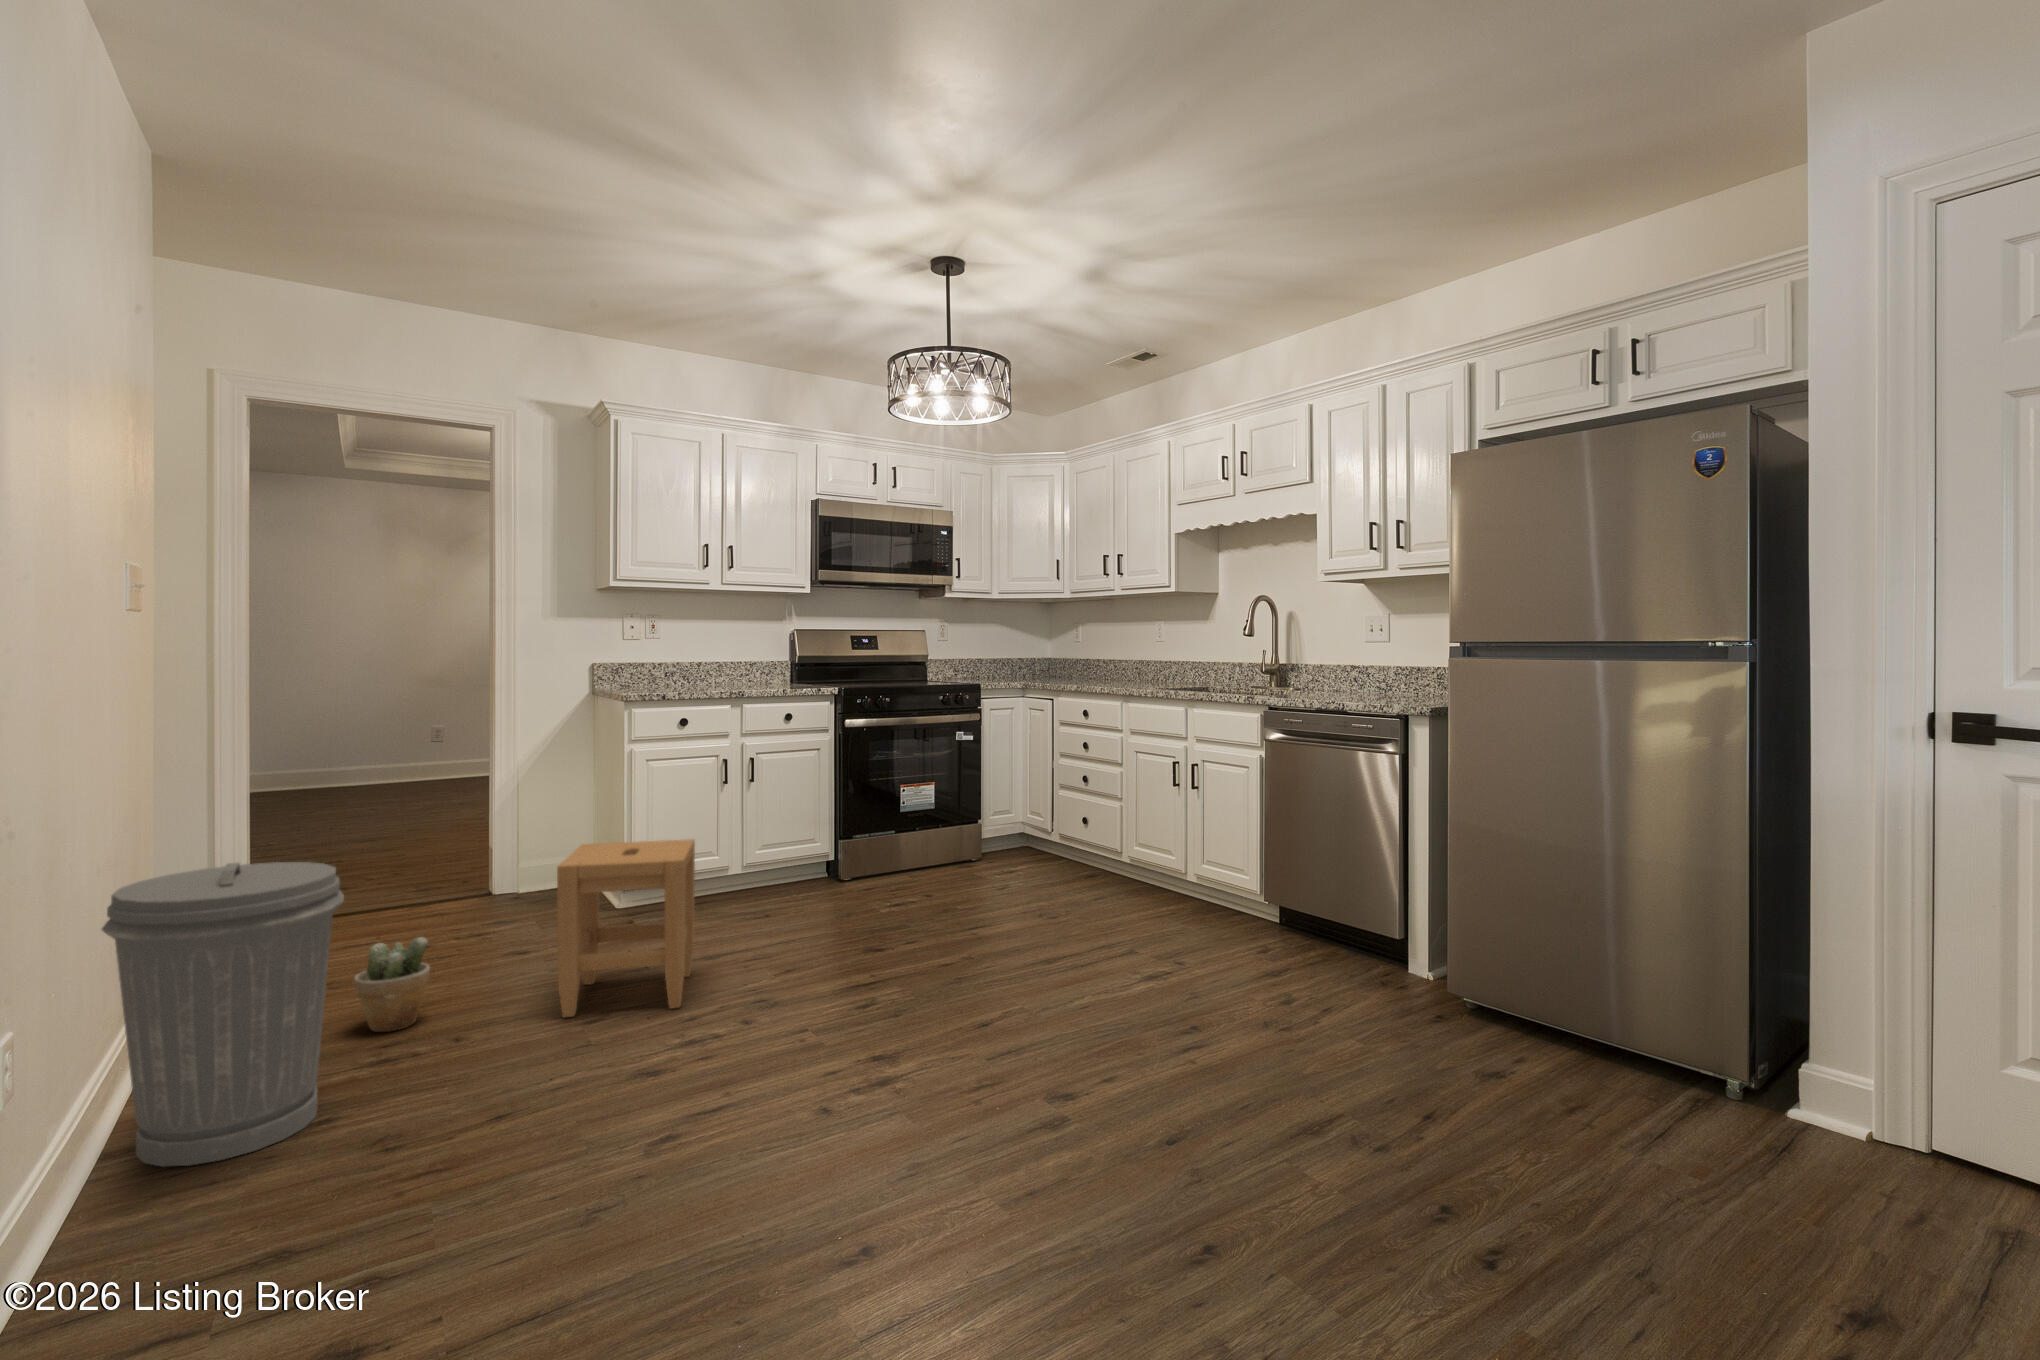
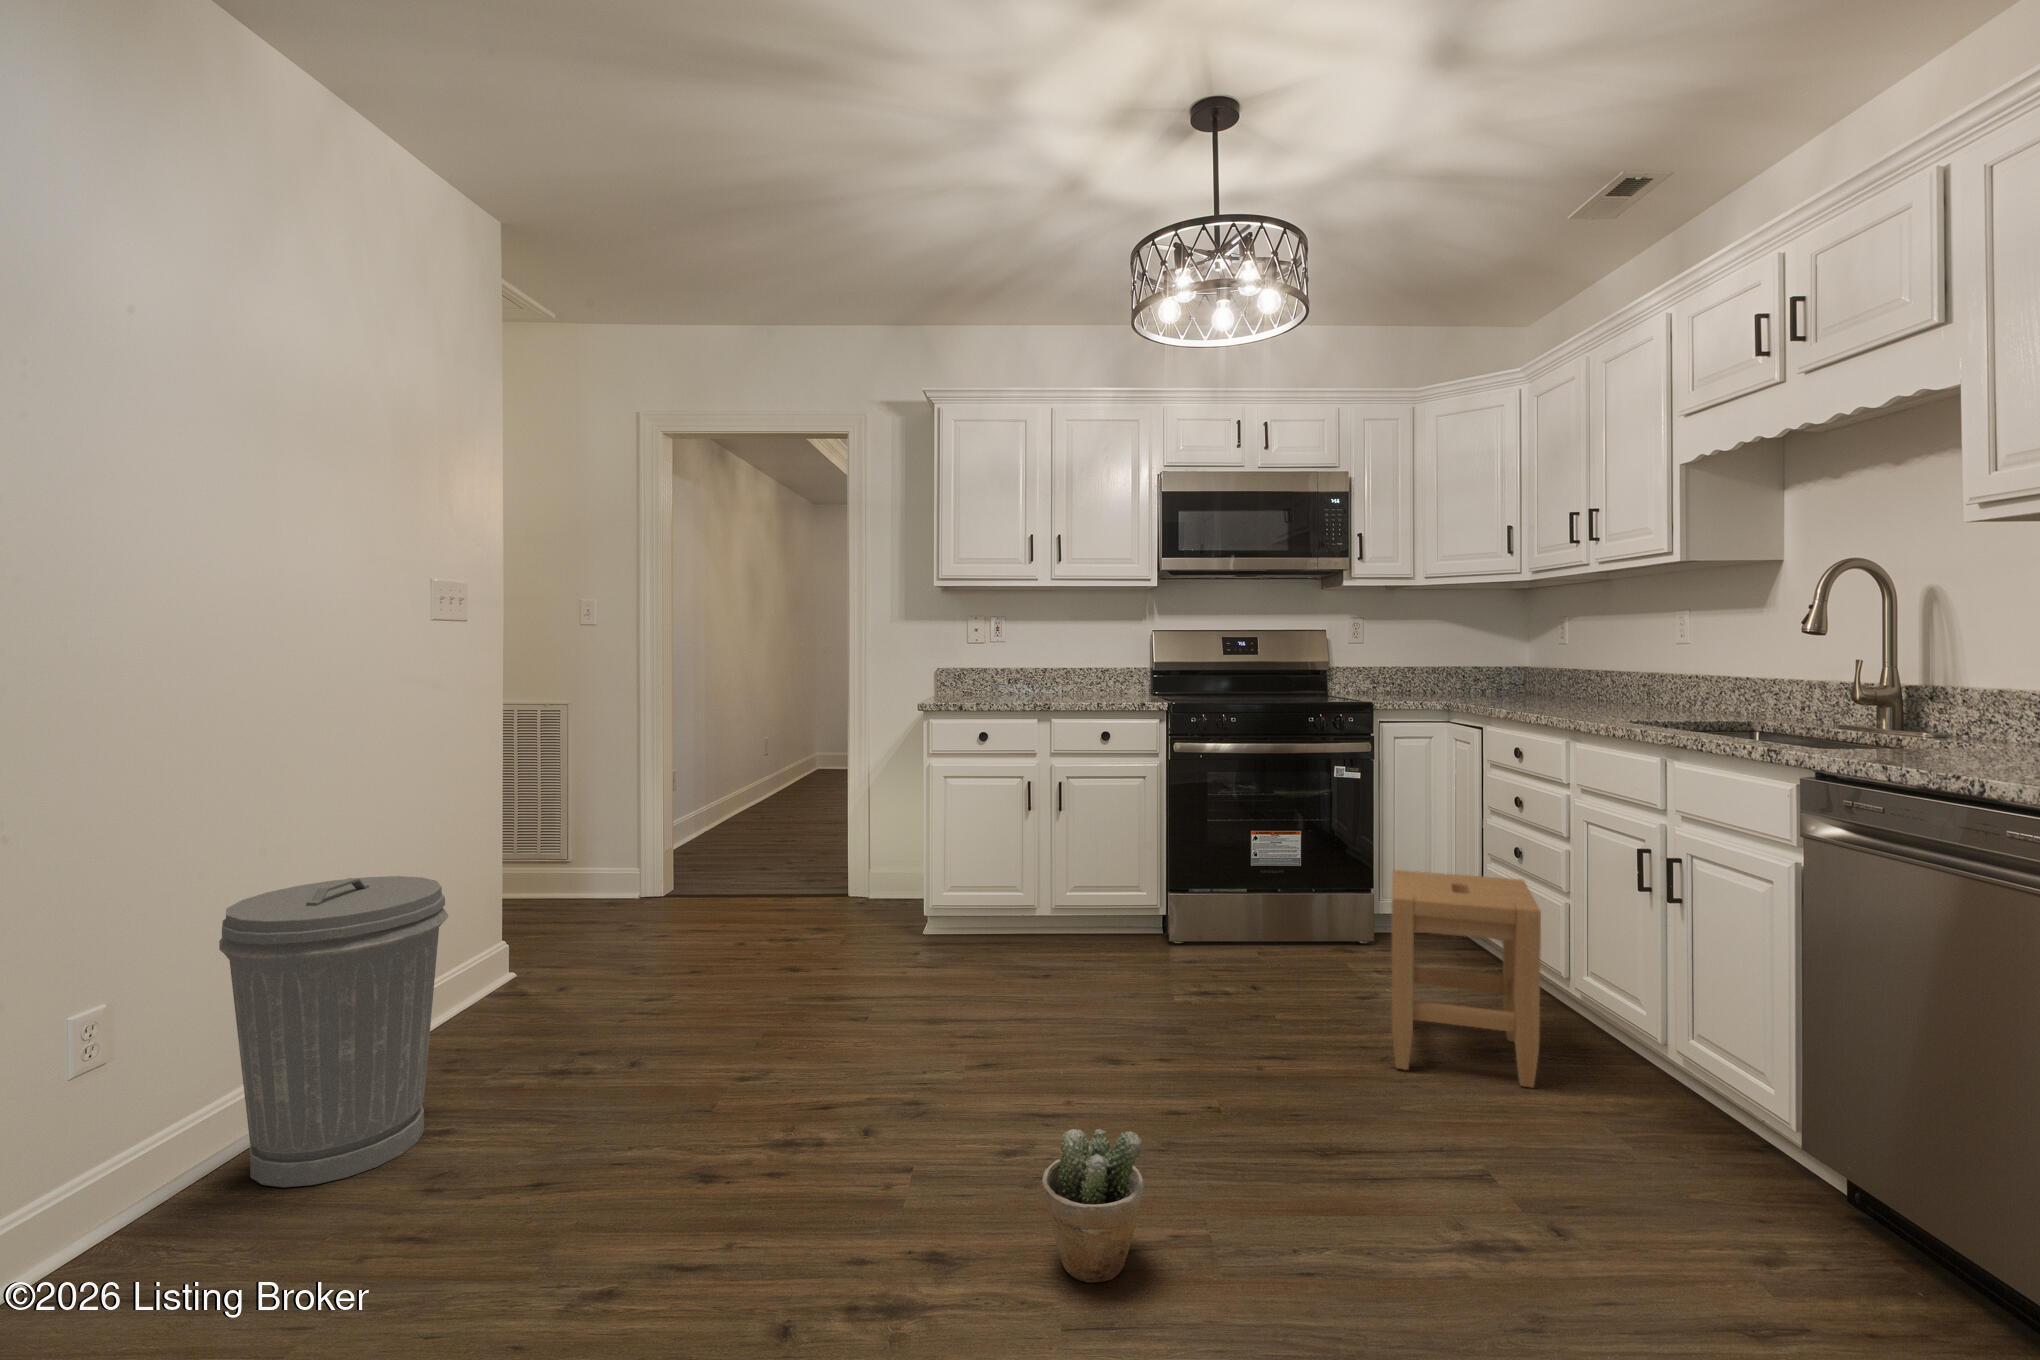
stool: present [557,839,695,1017] -> present [1392,870,1541,1088]
potted plant: present [354,937,430,1032] -> present [1042,1129,1143,1282]

